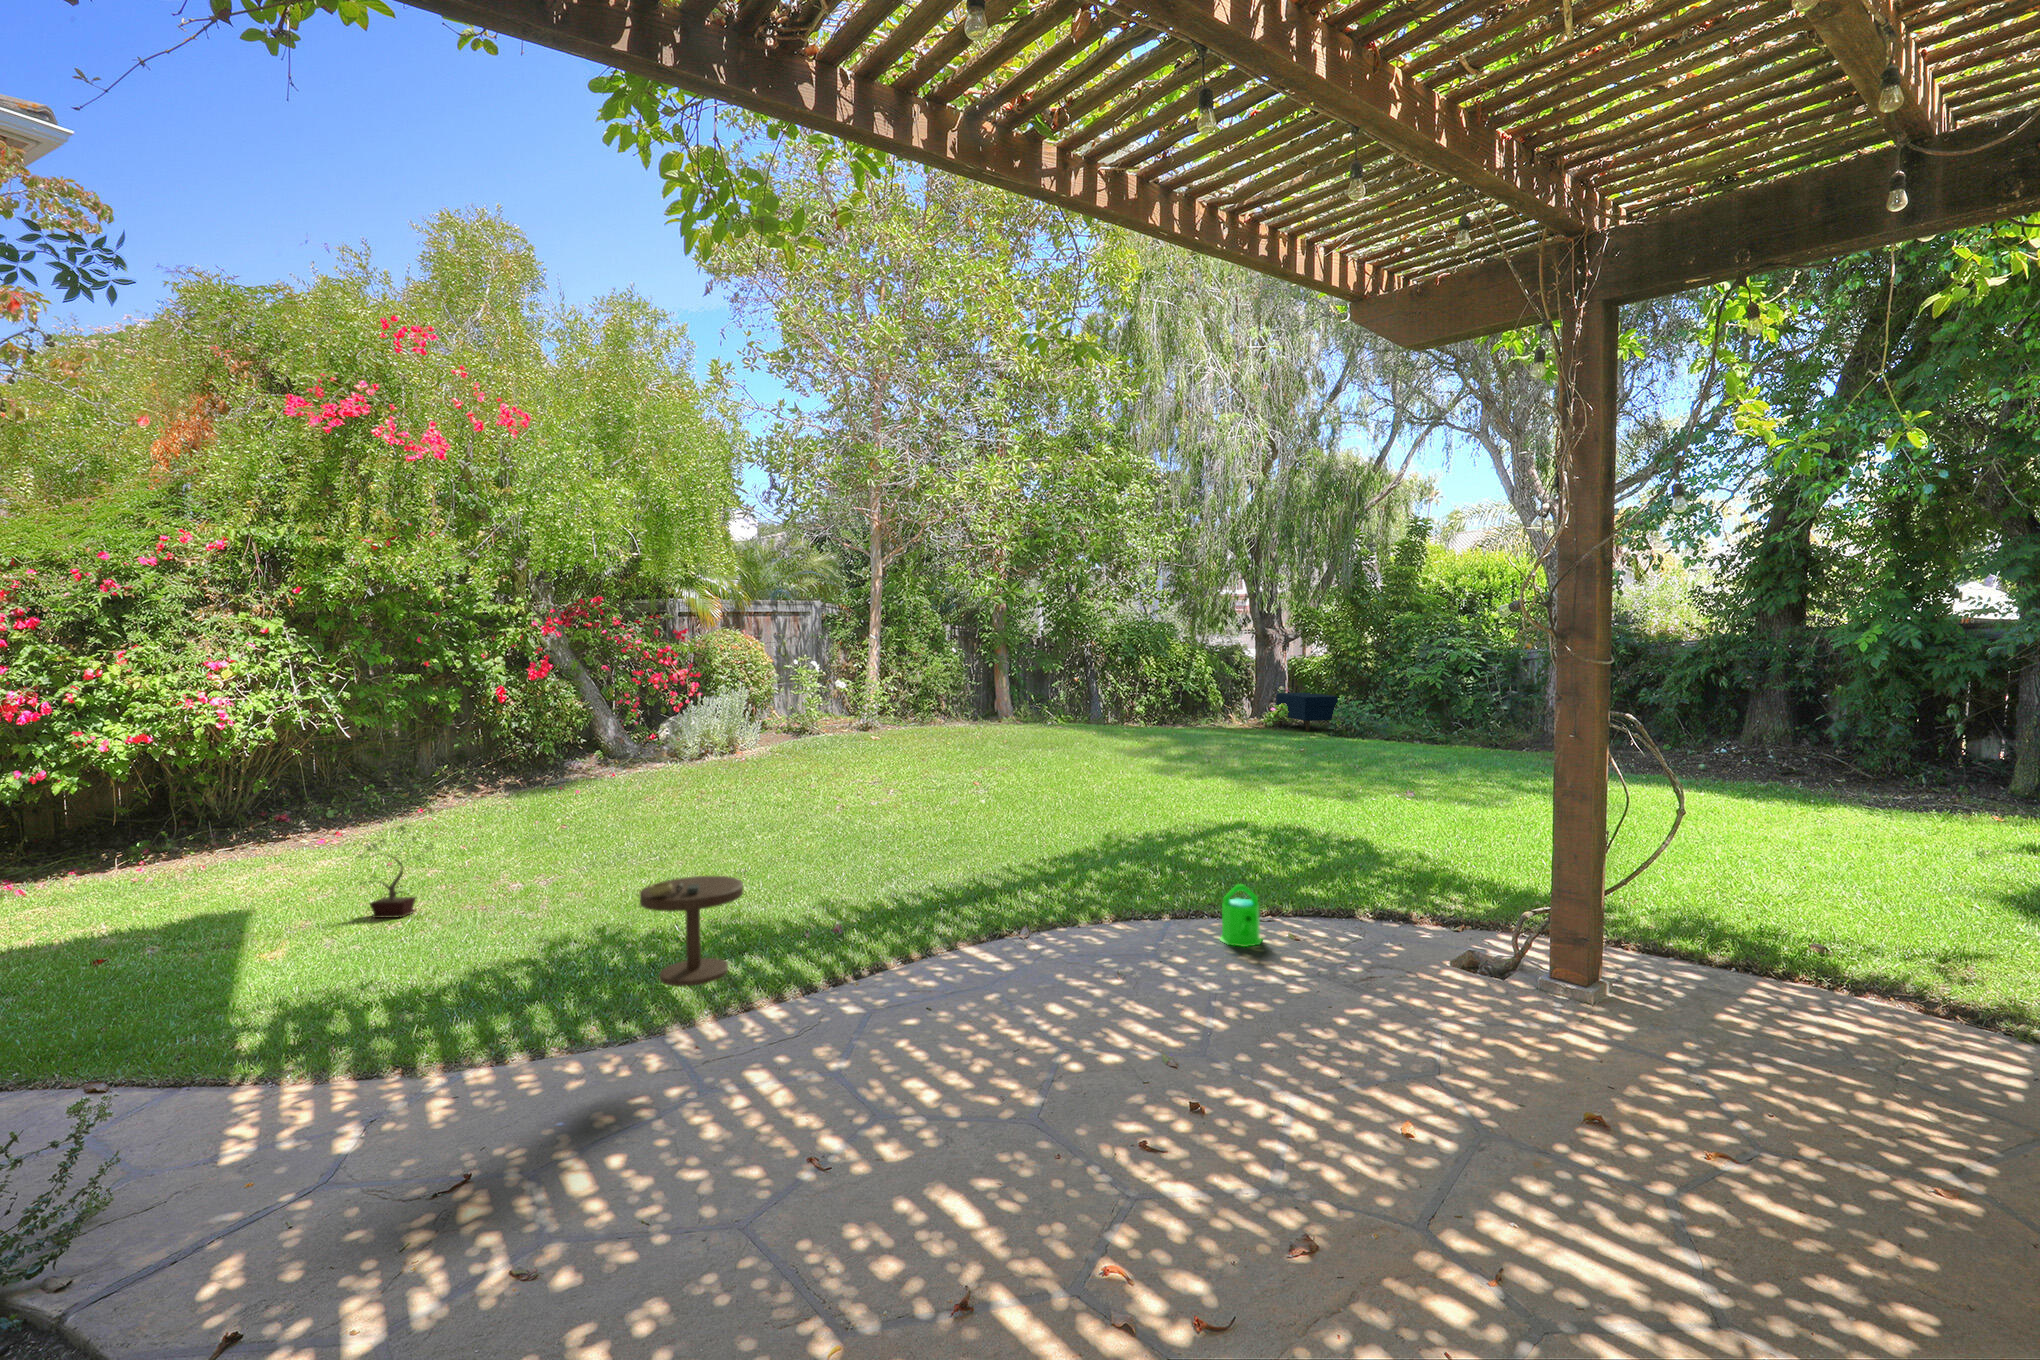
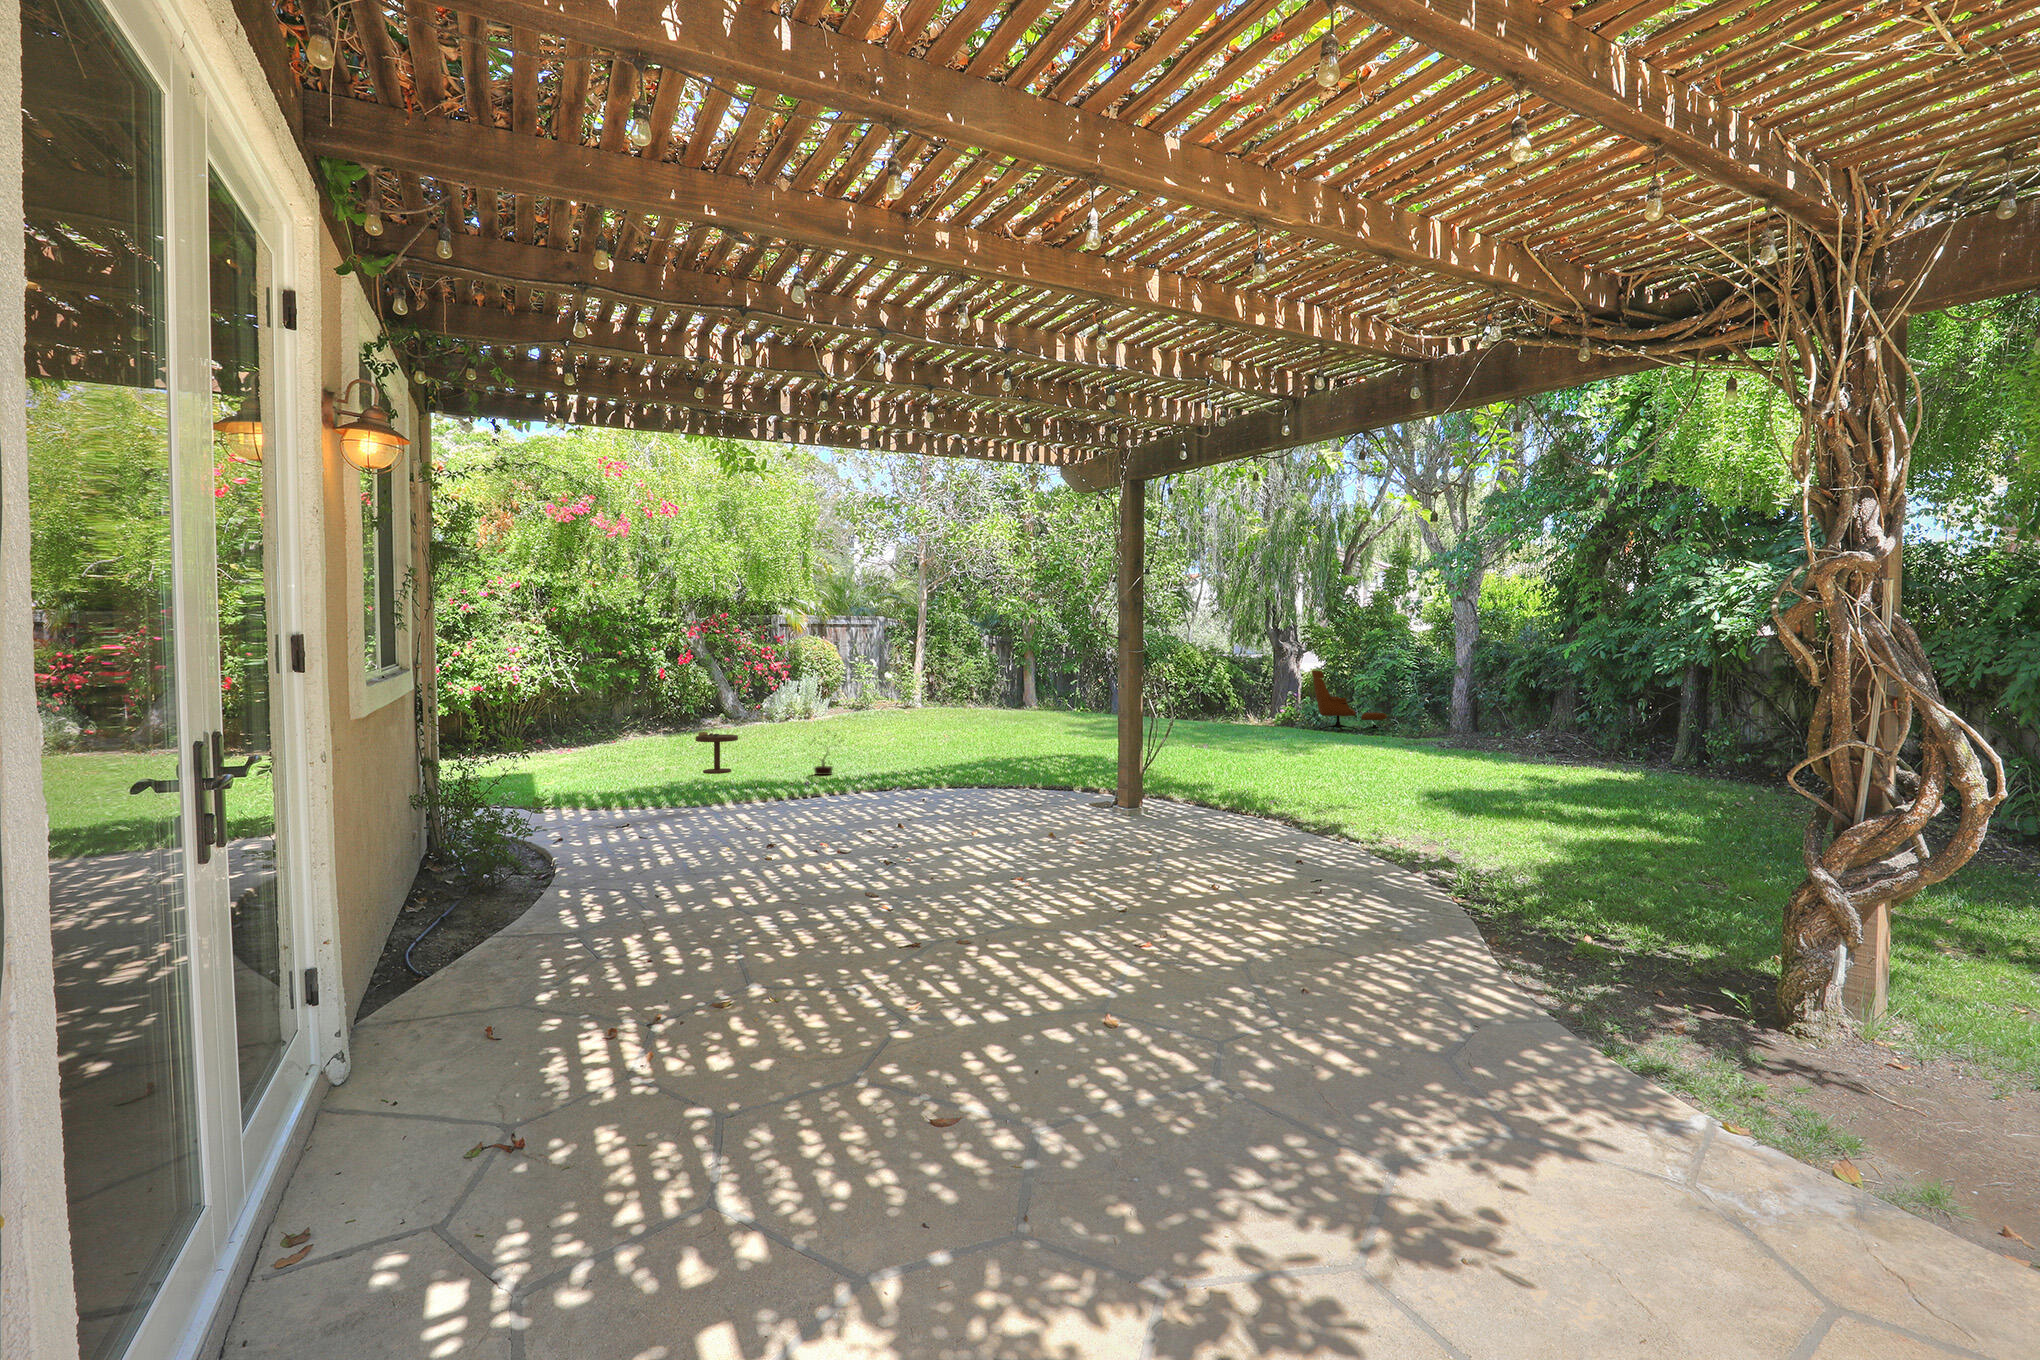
lounge chair: none [1406,667,1503,745] -> present [1312,671,1388,731]
bench: present [1276,693,1338,732] -> none [1240,692,1280,722]
potted plant: present [358,826,433,918] -> present [810,730,843,775]
watering can: present [1220,884,1262,947] -> none [984,764,1006,794]

